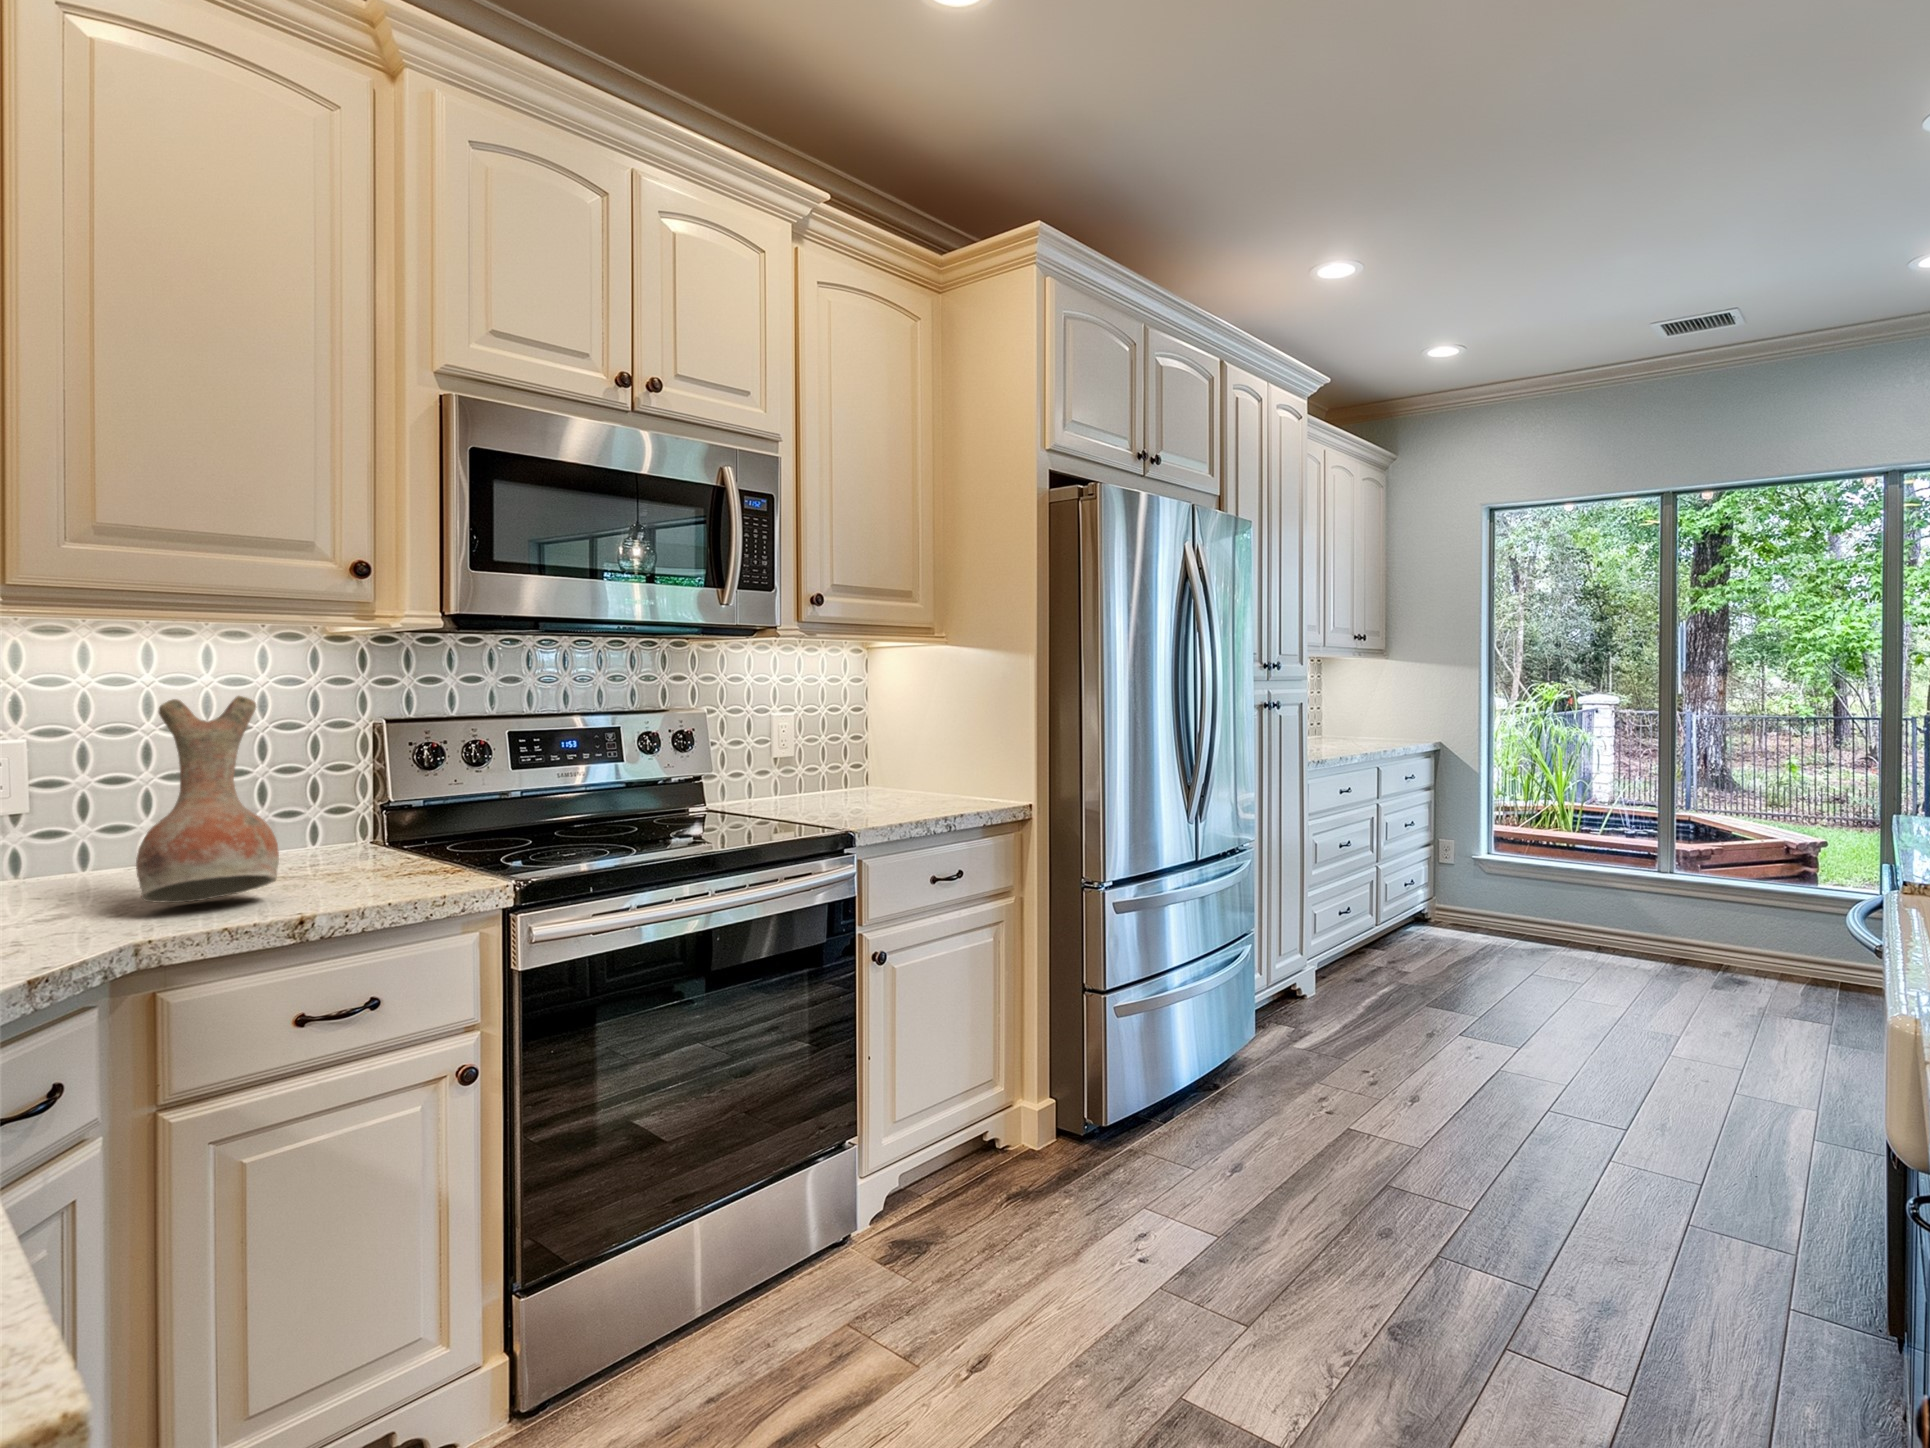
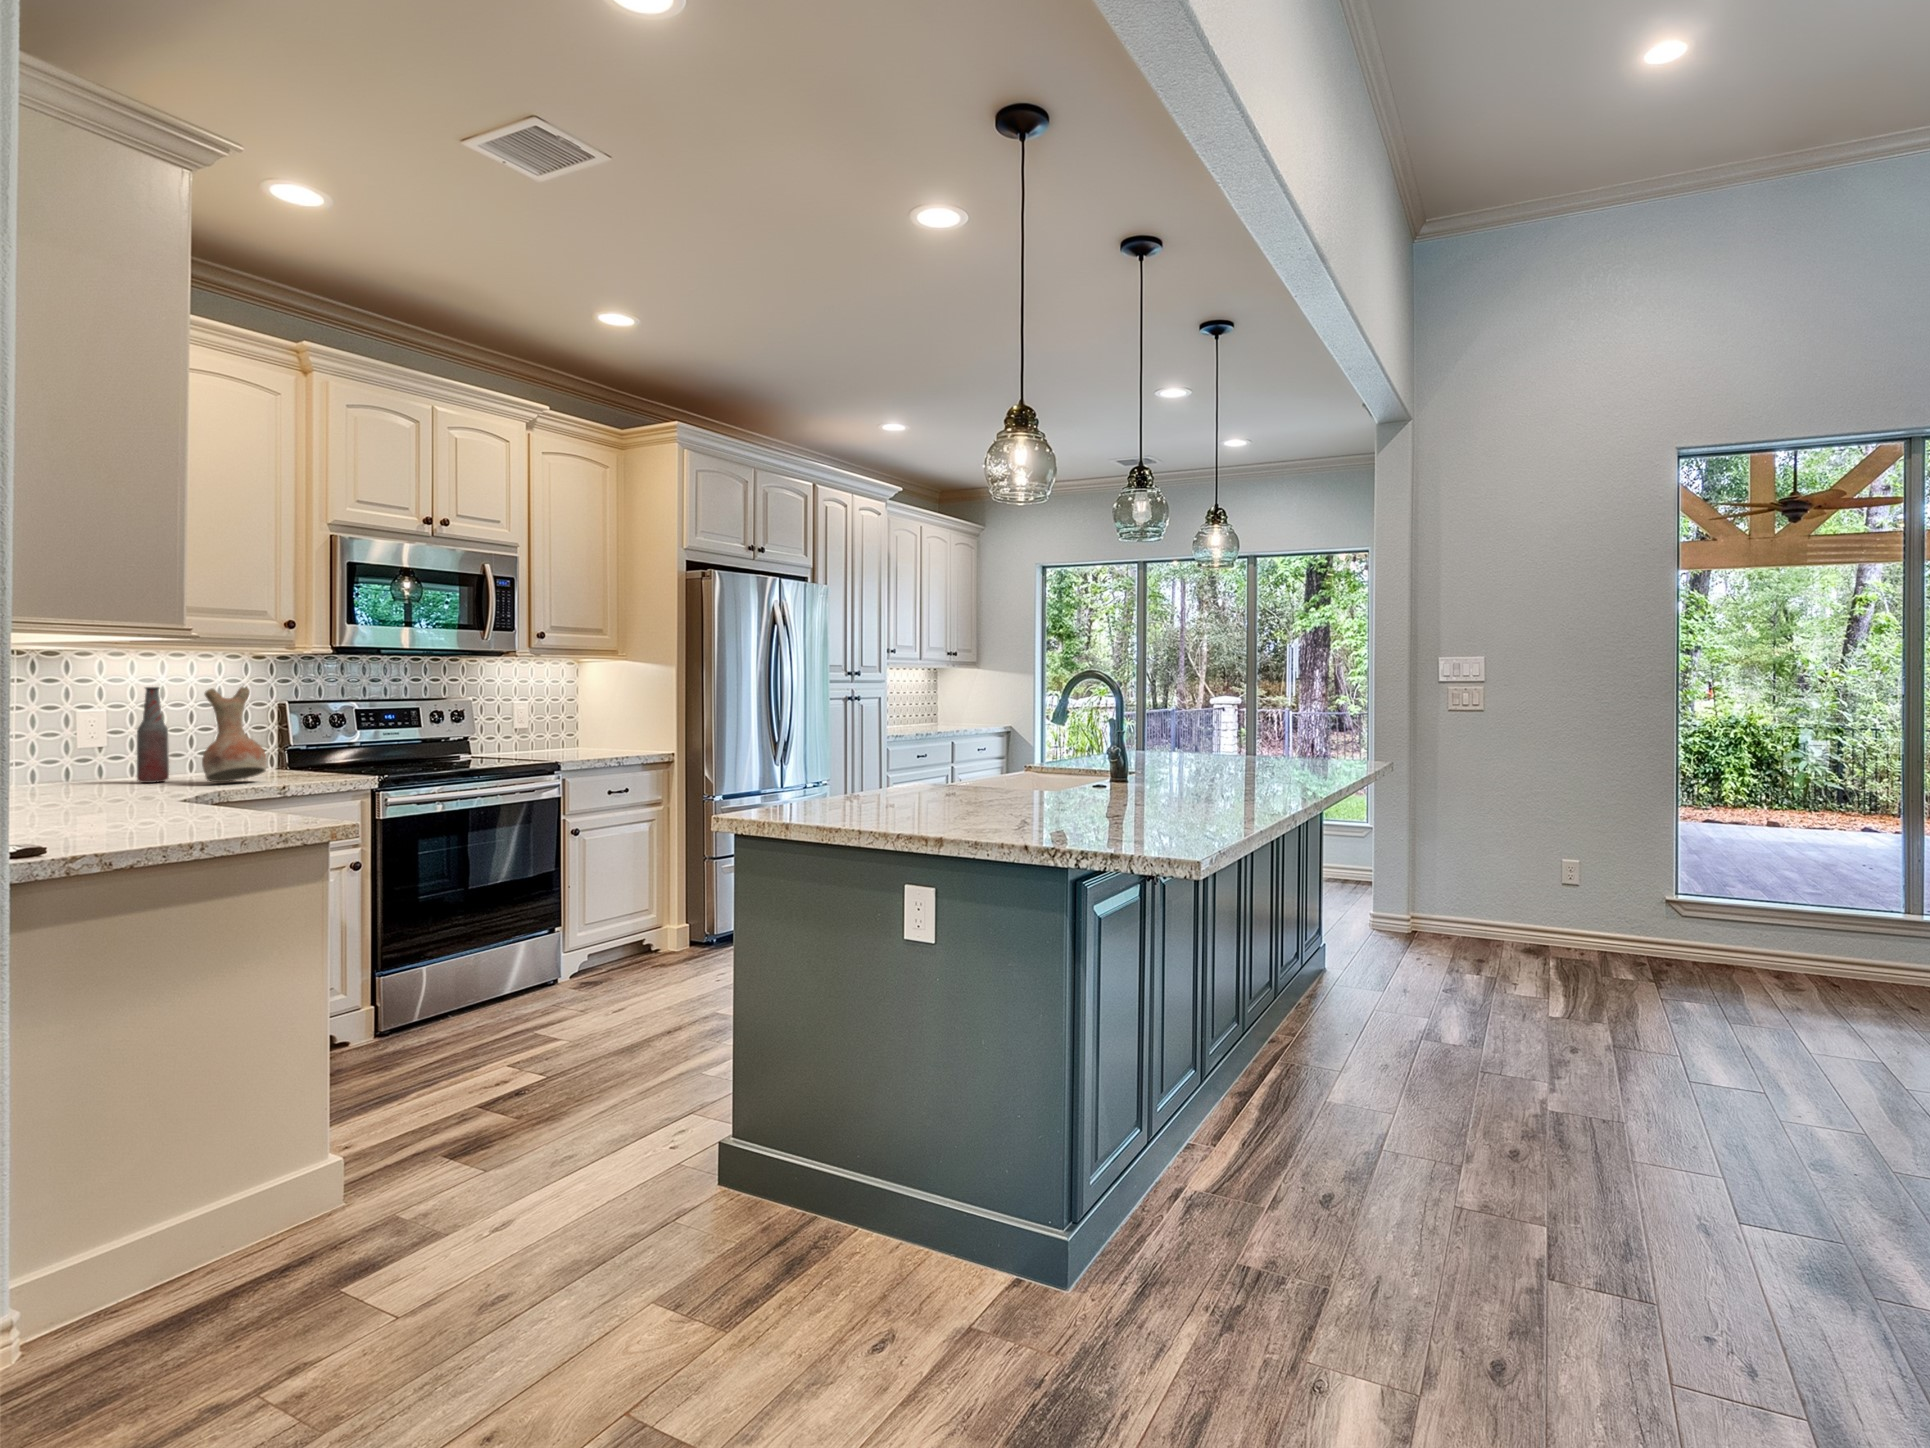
bottle: none [41,696,111,898] -> present [137,687,169,783]

